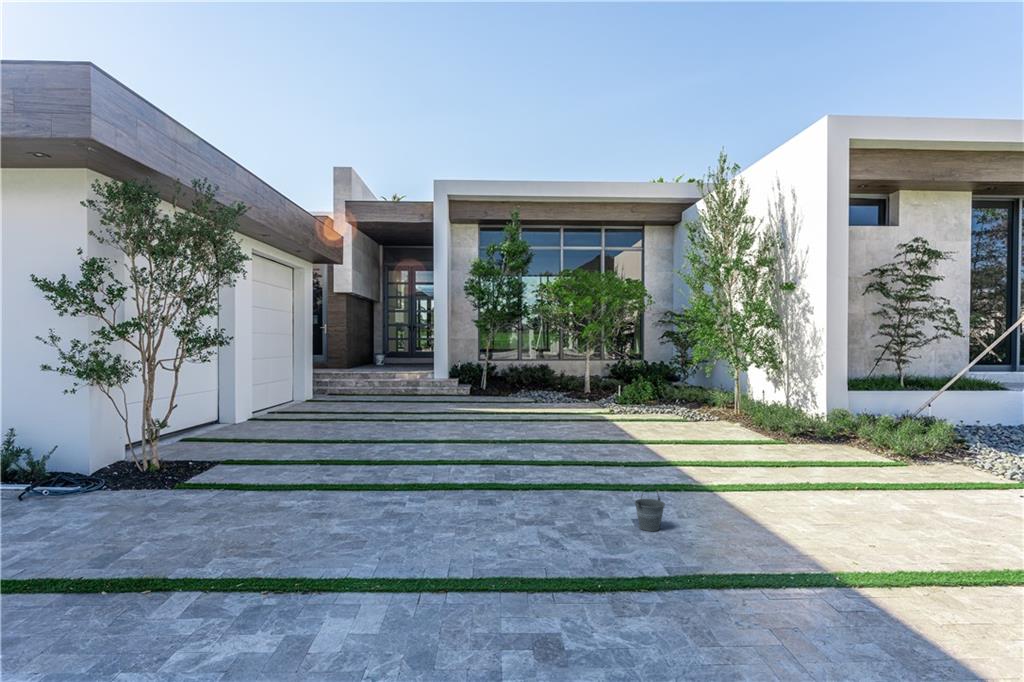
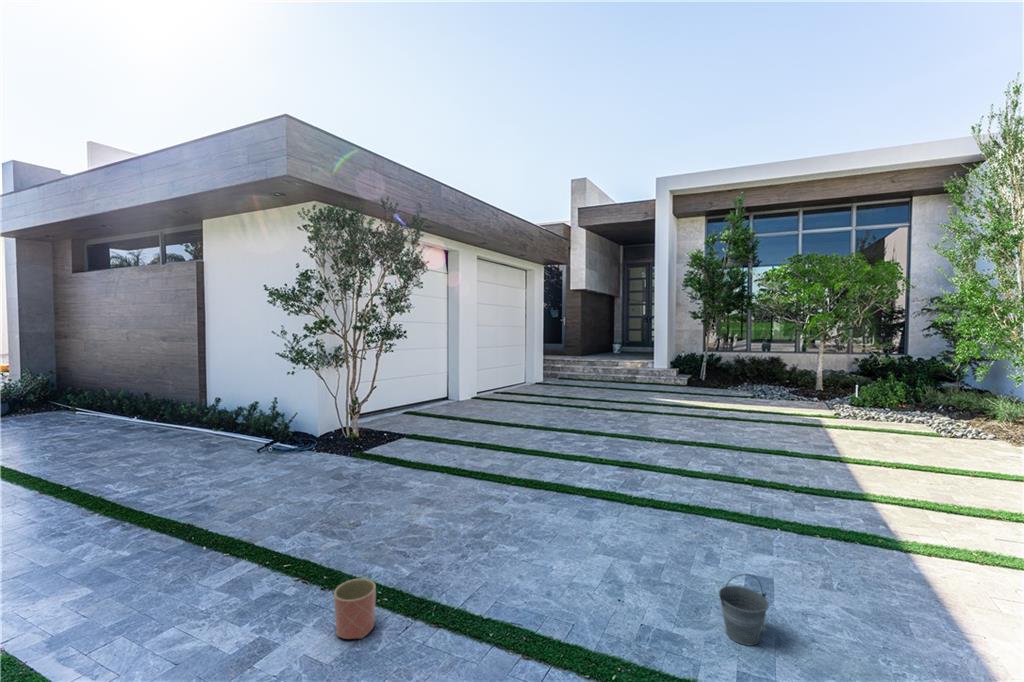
planter: none [381,540,416,587] -> present [334,578,376,639]

